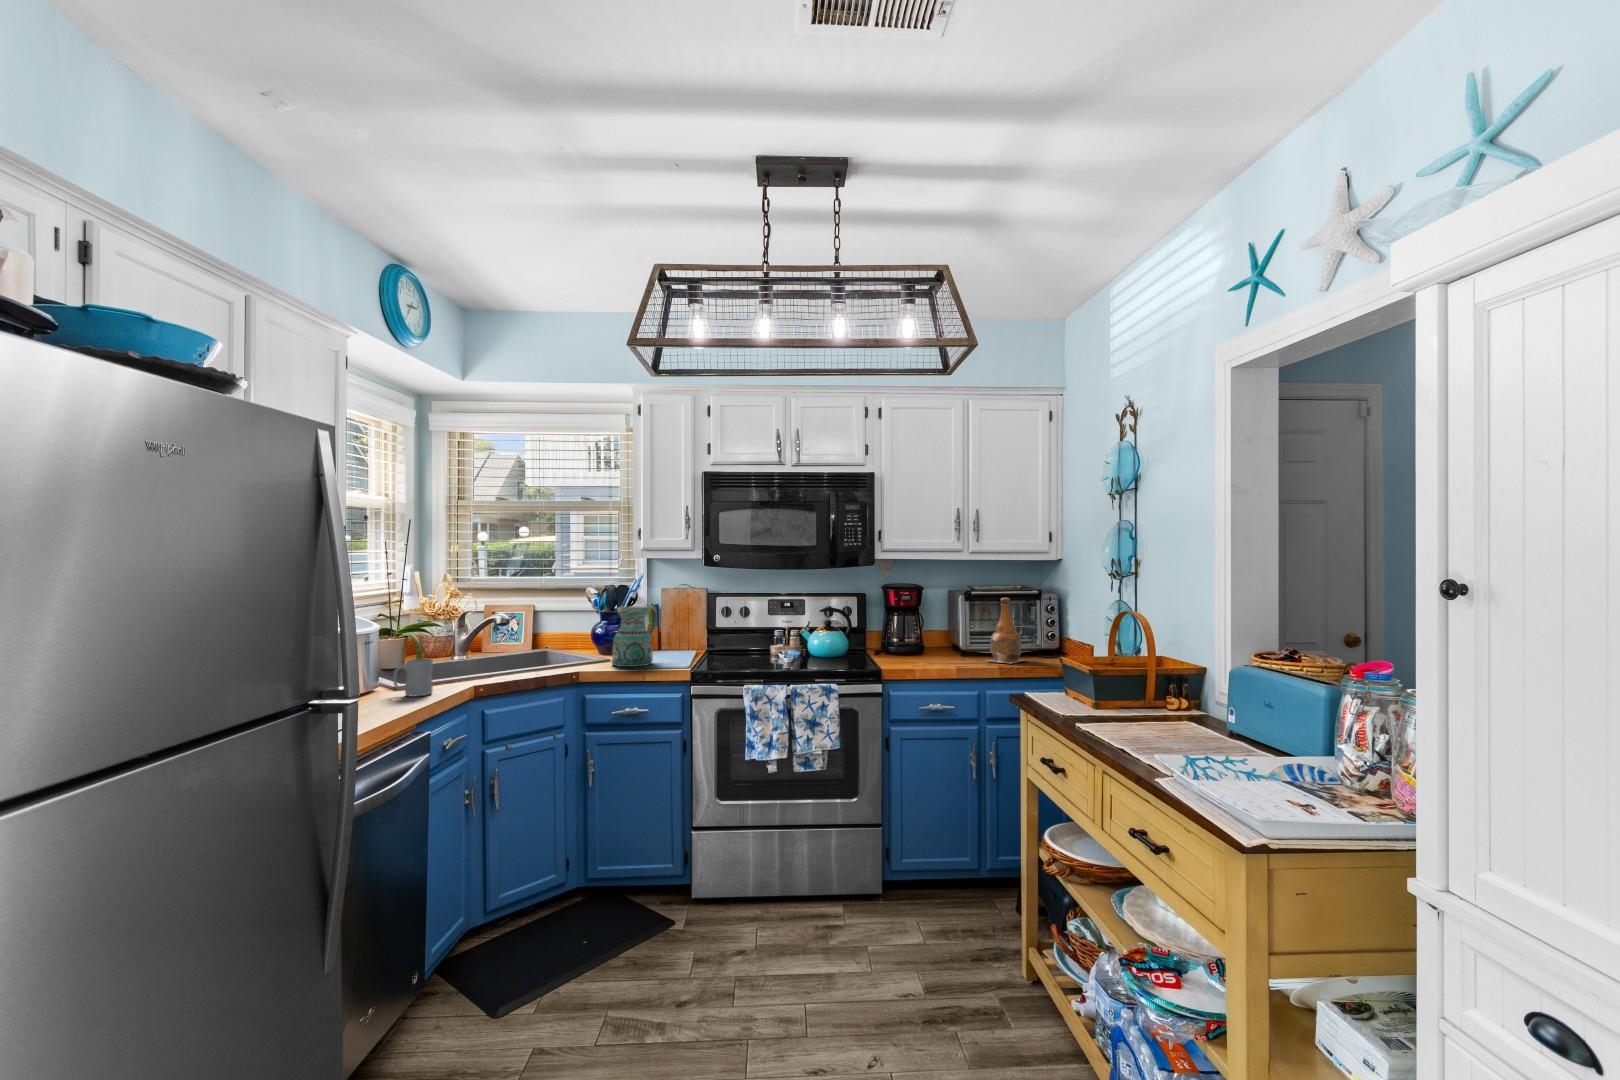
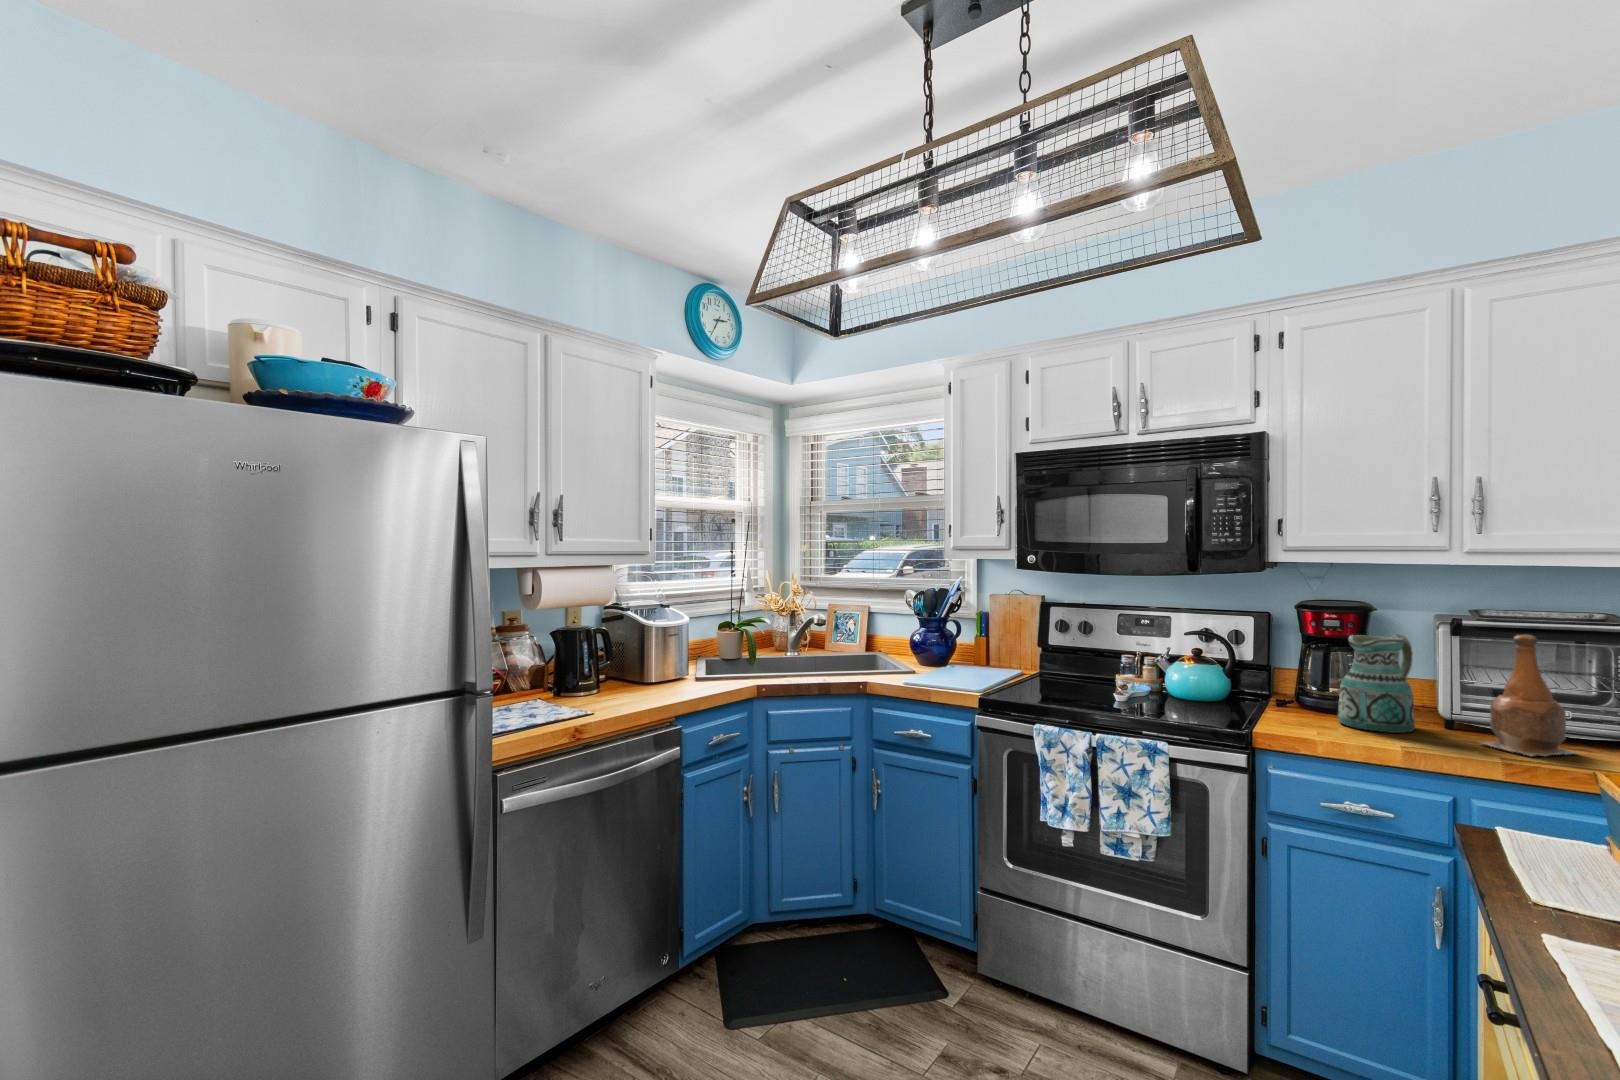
ceramic pitcher: present [612,605,657,667] -> present [1338,635,1415,733]
mug: present [393,659,433,697] -> none [680,655,710,691]

